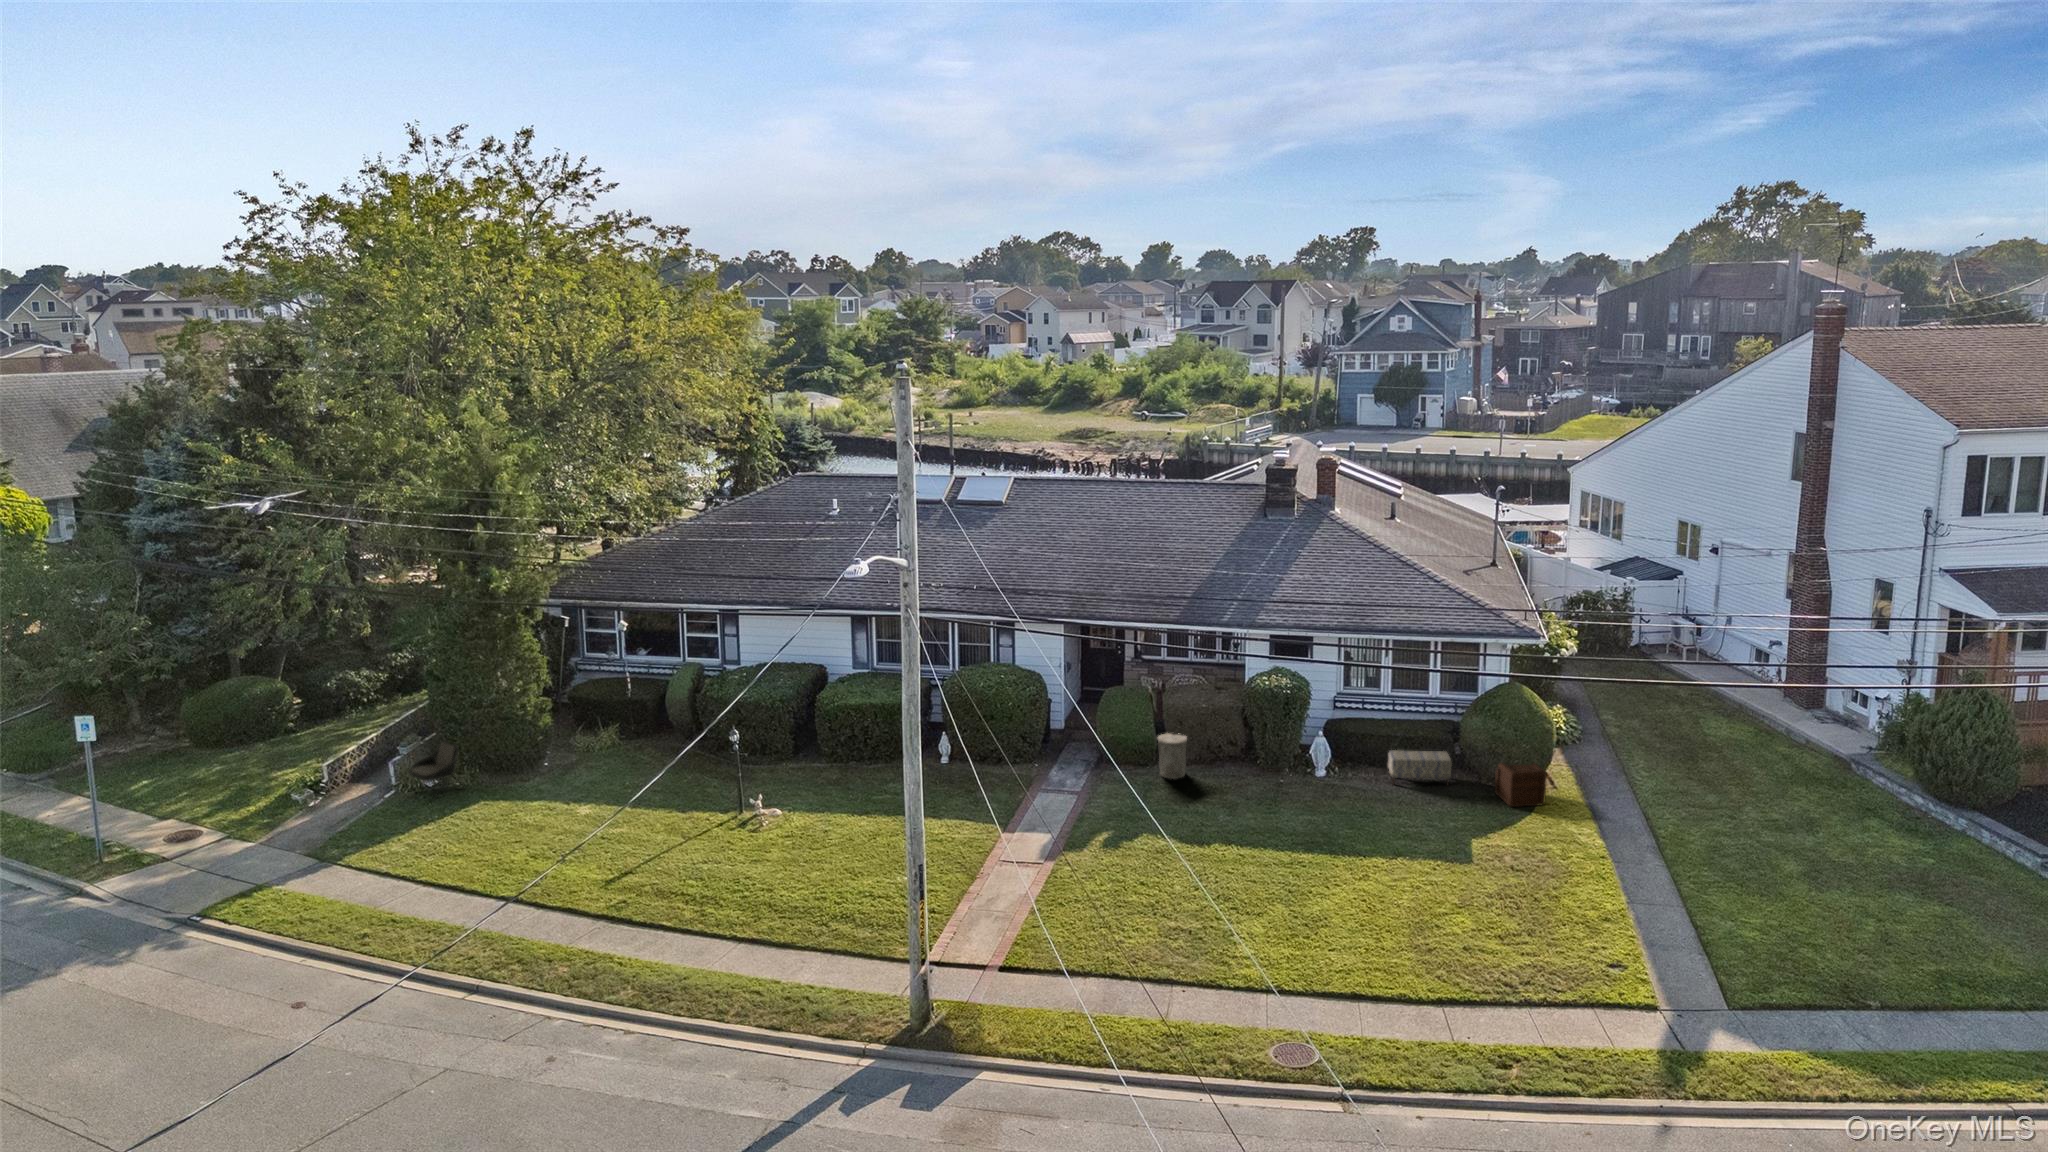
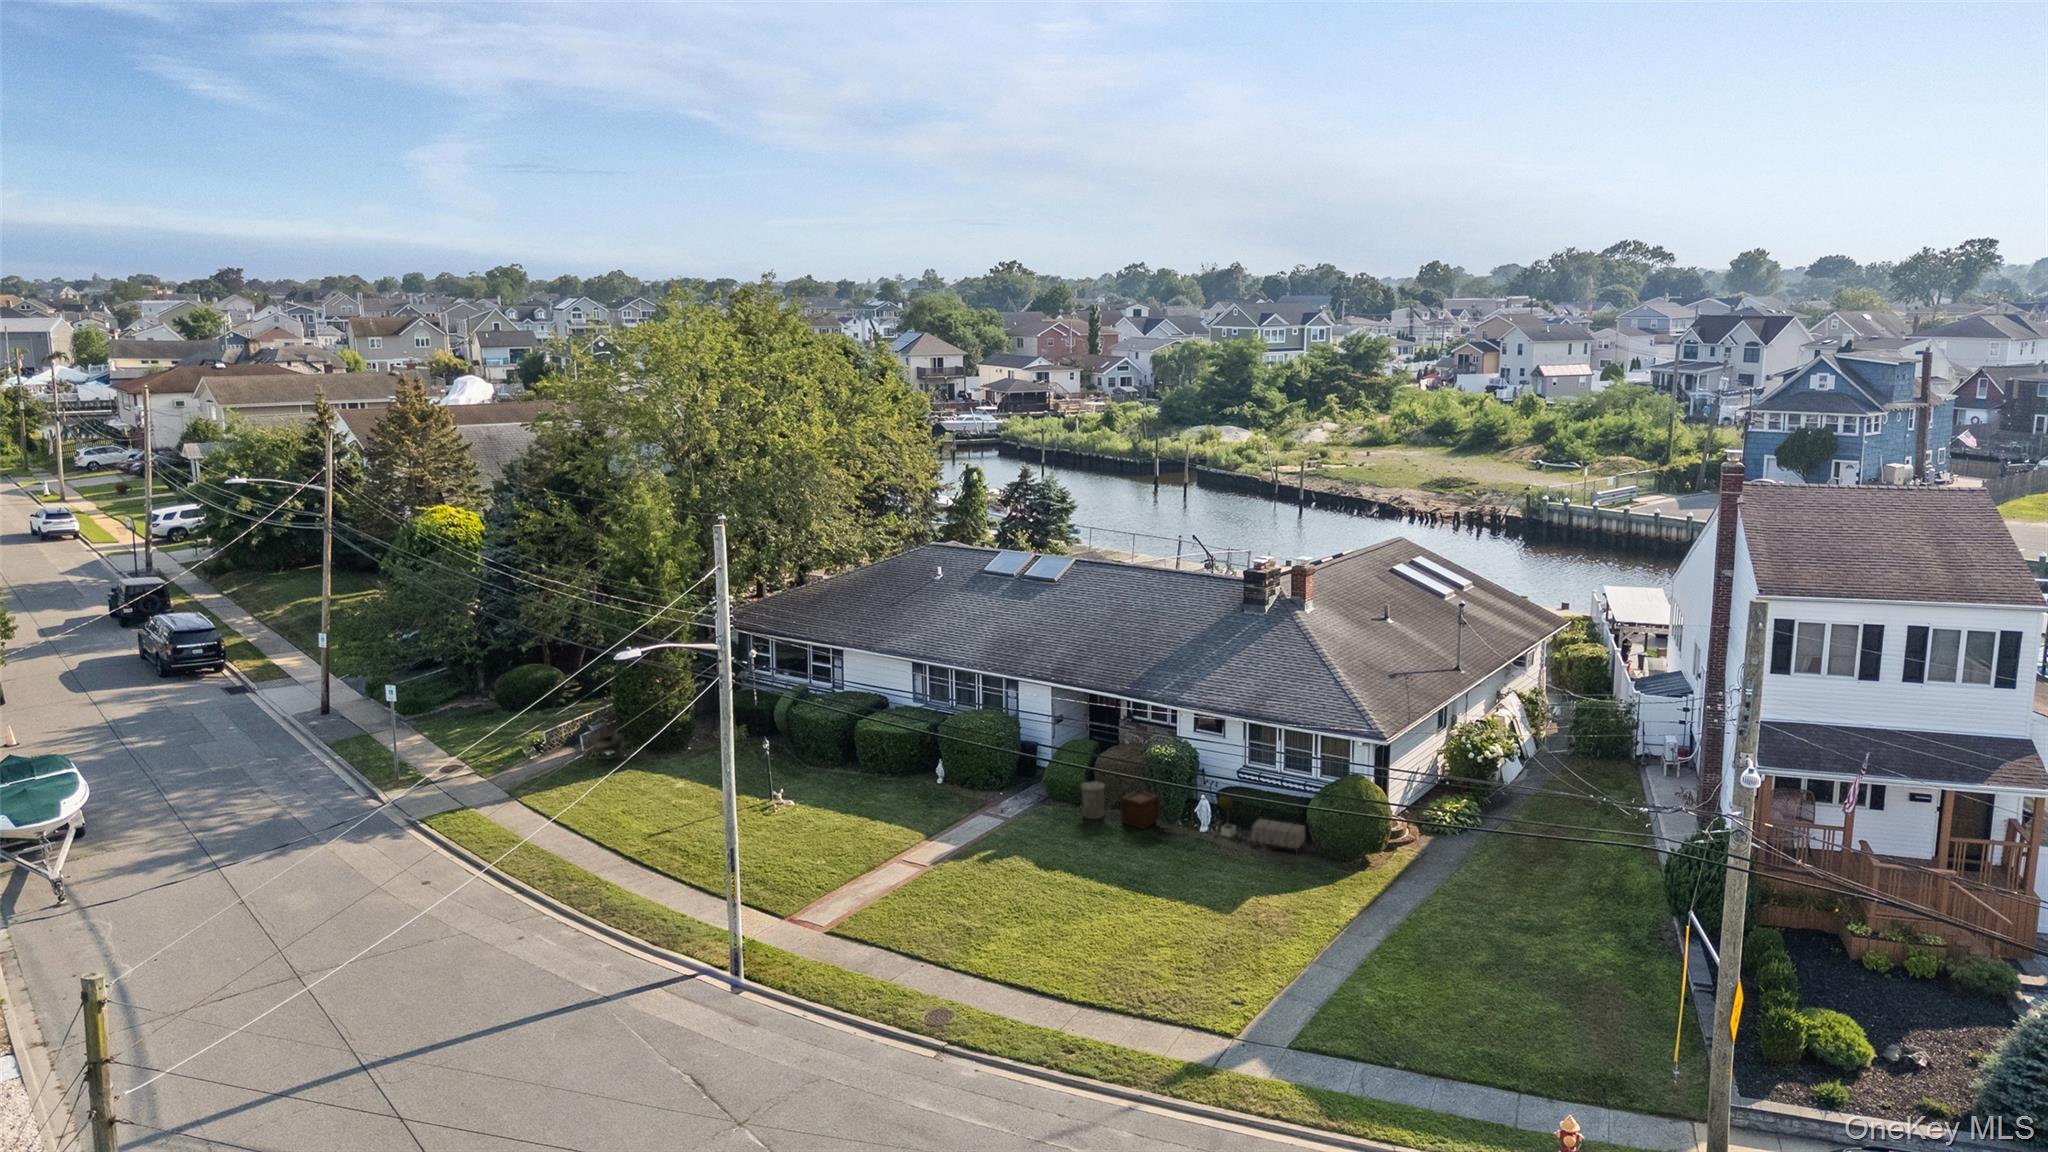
potted tree: none [1337,730,1358,778] -> present [1218,796,1236,837]
wooden crate: present [1495,763,1547,807] -> present [1121,791,1160,829]

